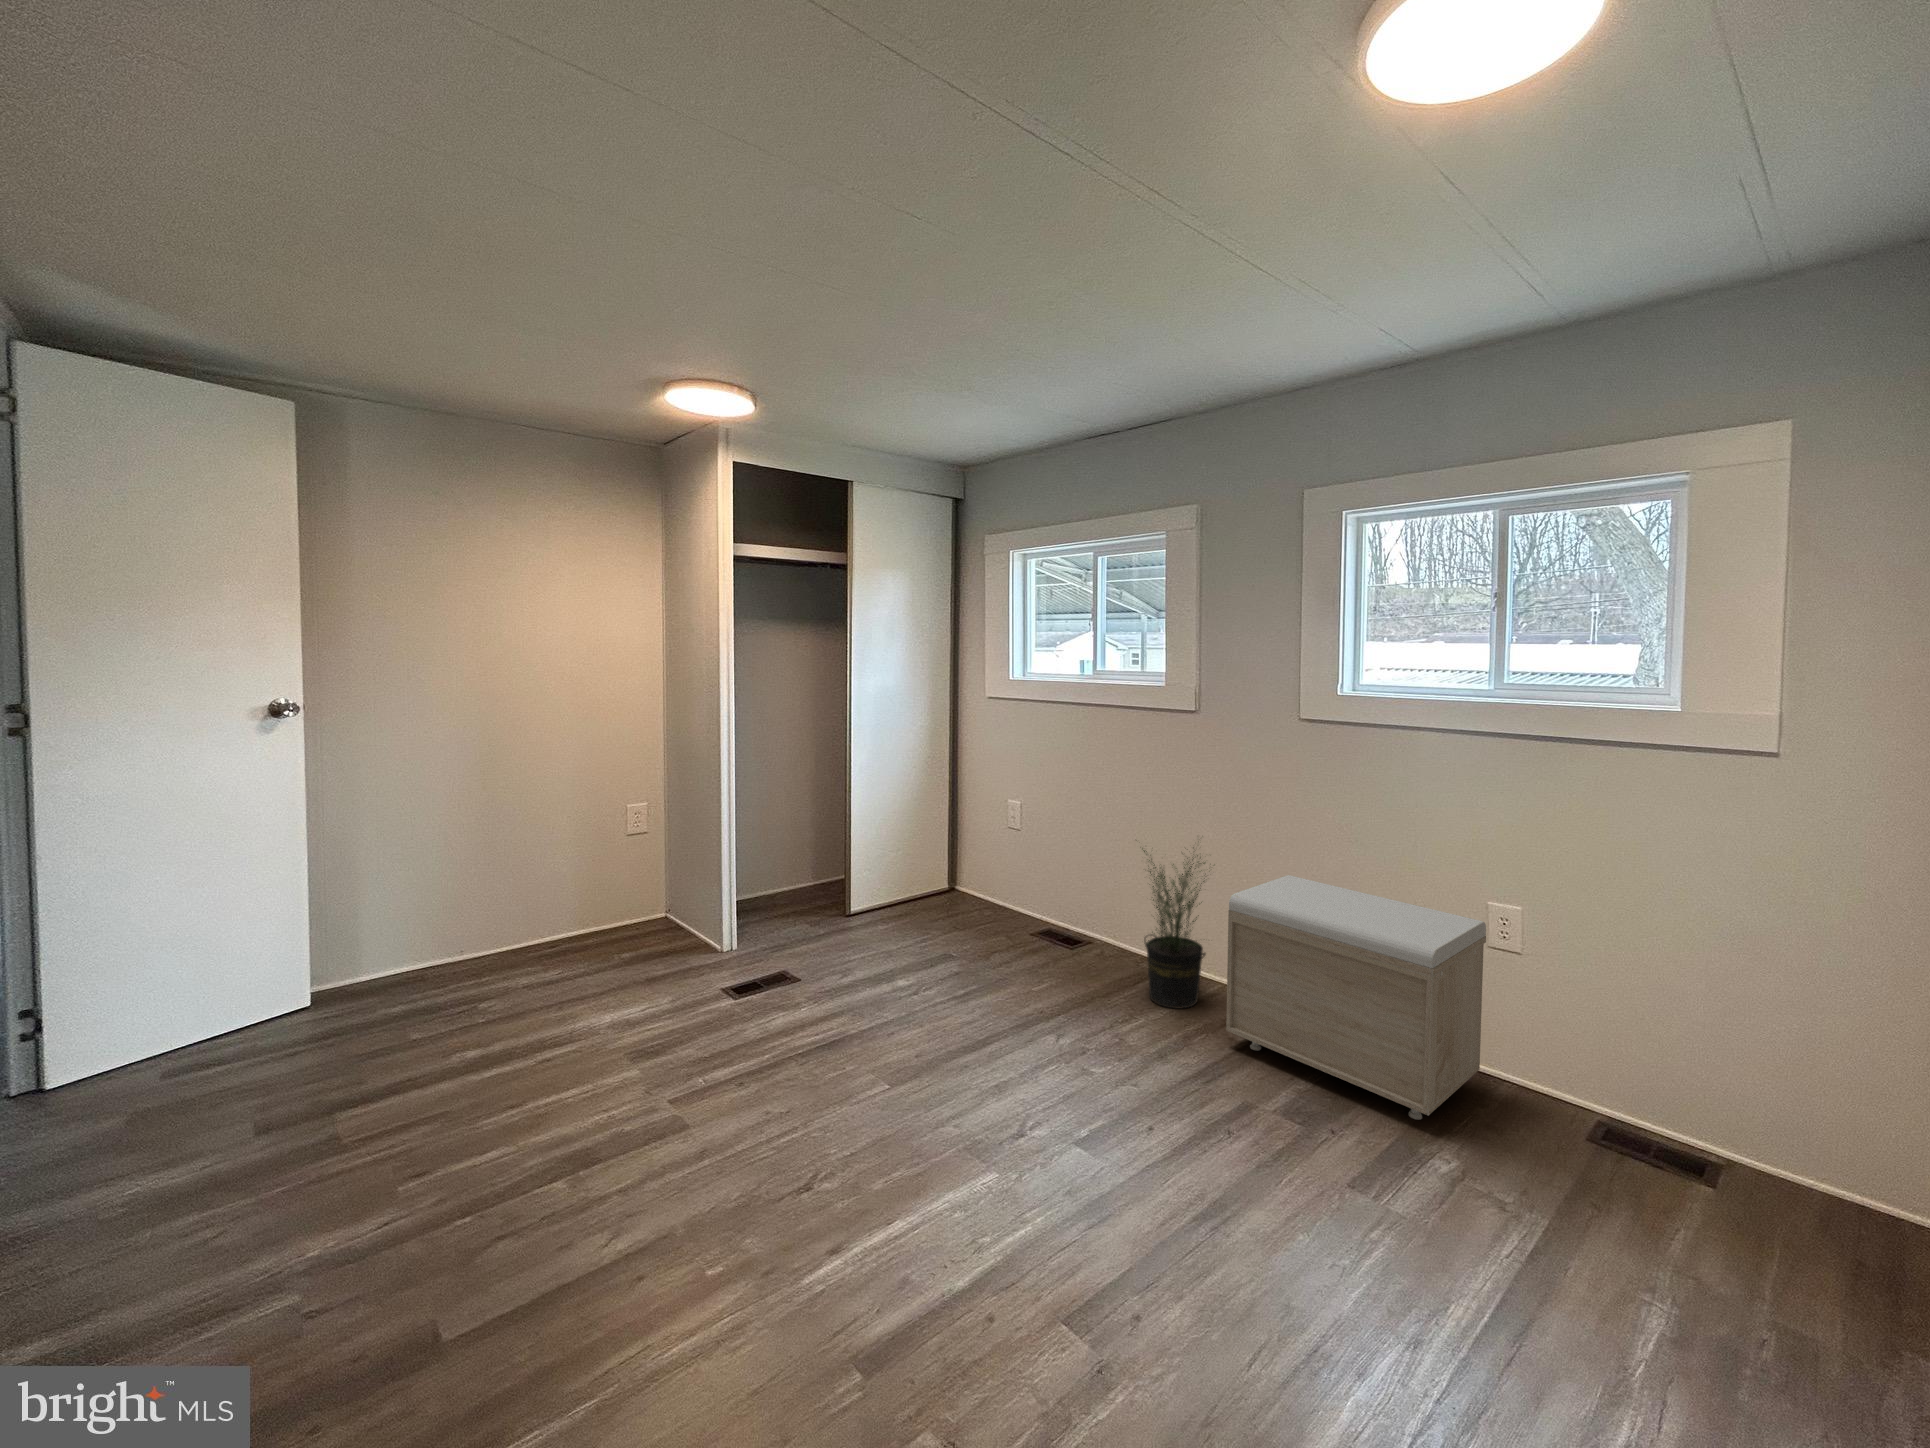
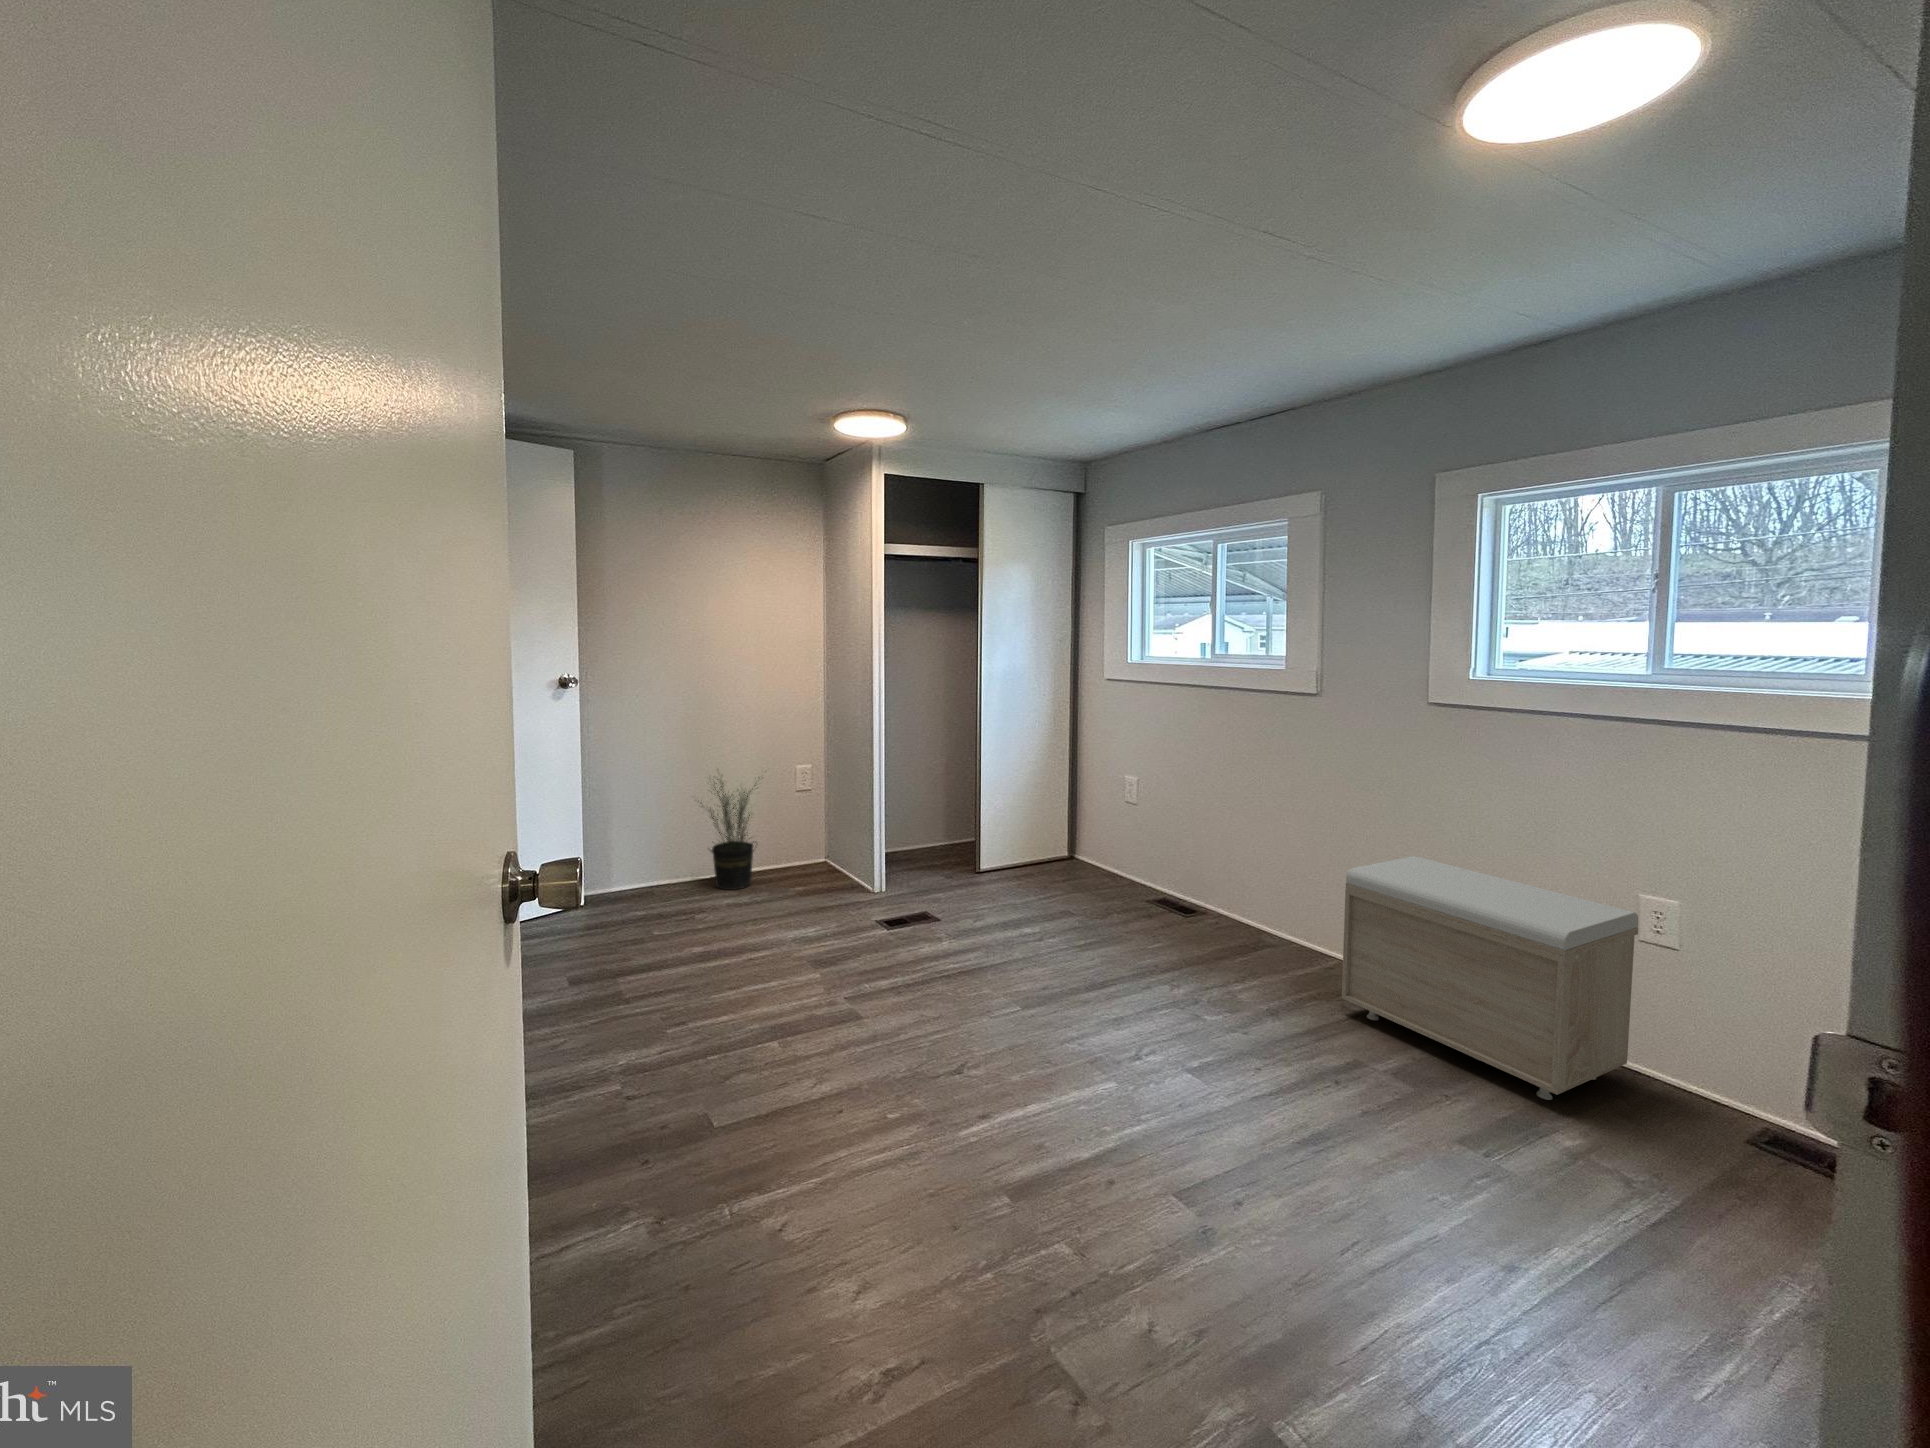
potted plant: present [1142,847,1206,1009] -> present [700,777,759,890]

